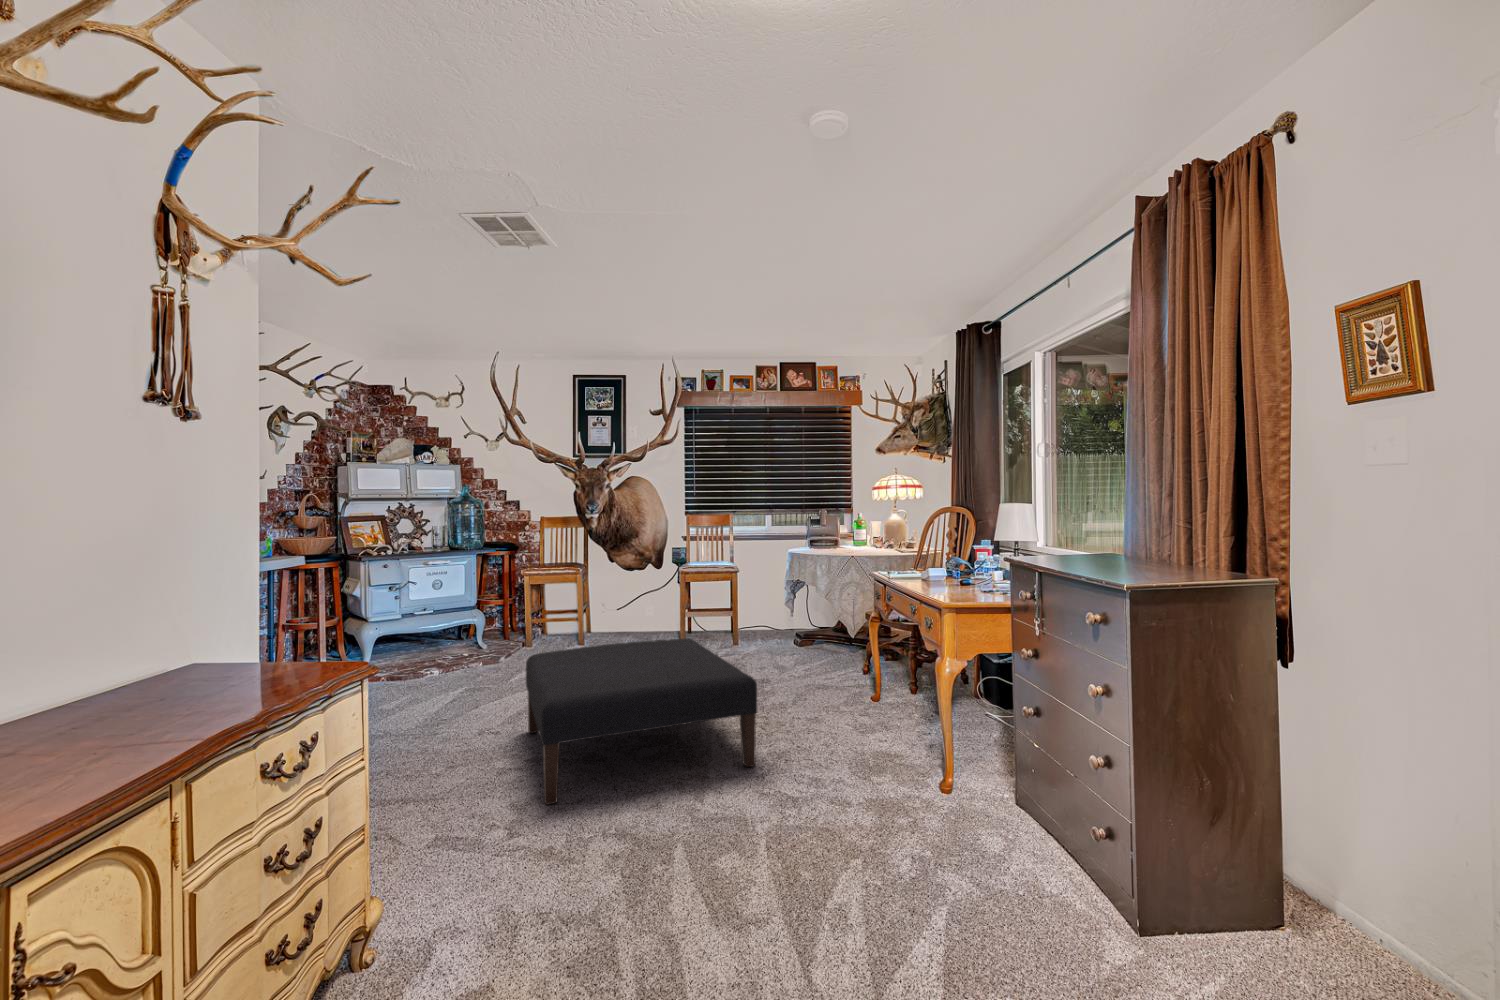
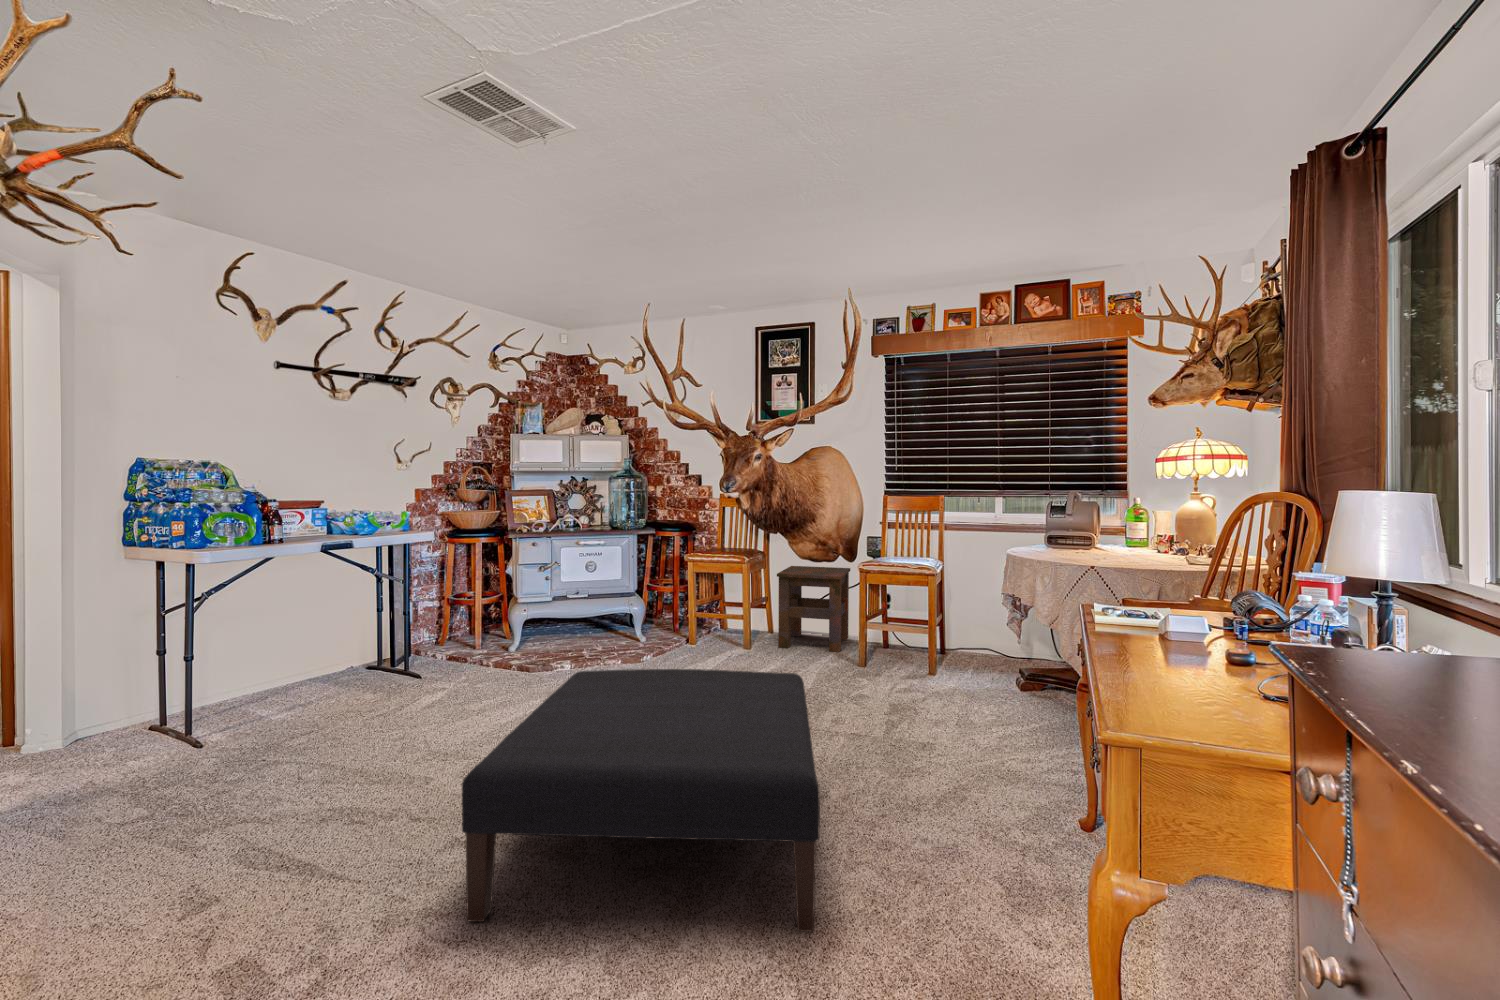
side table: none [609,573,663,642] -> present [777,566,850,652]

